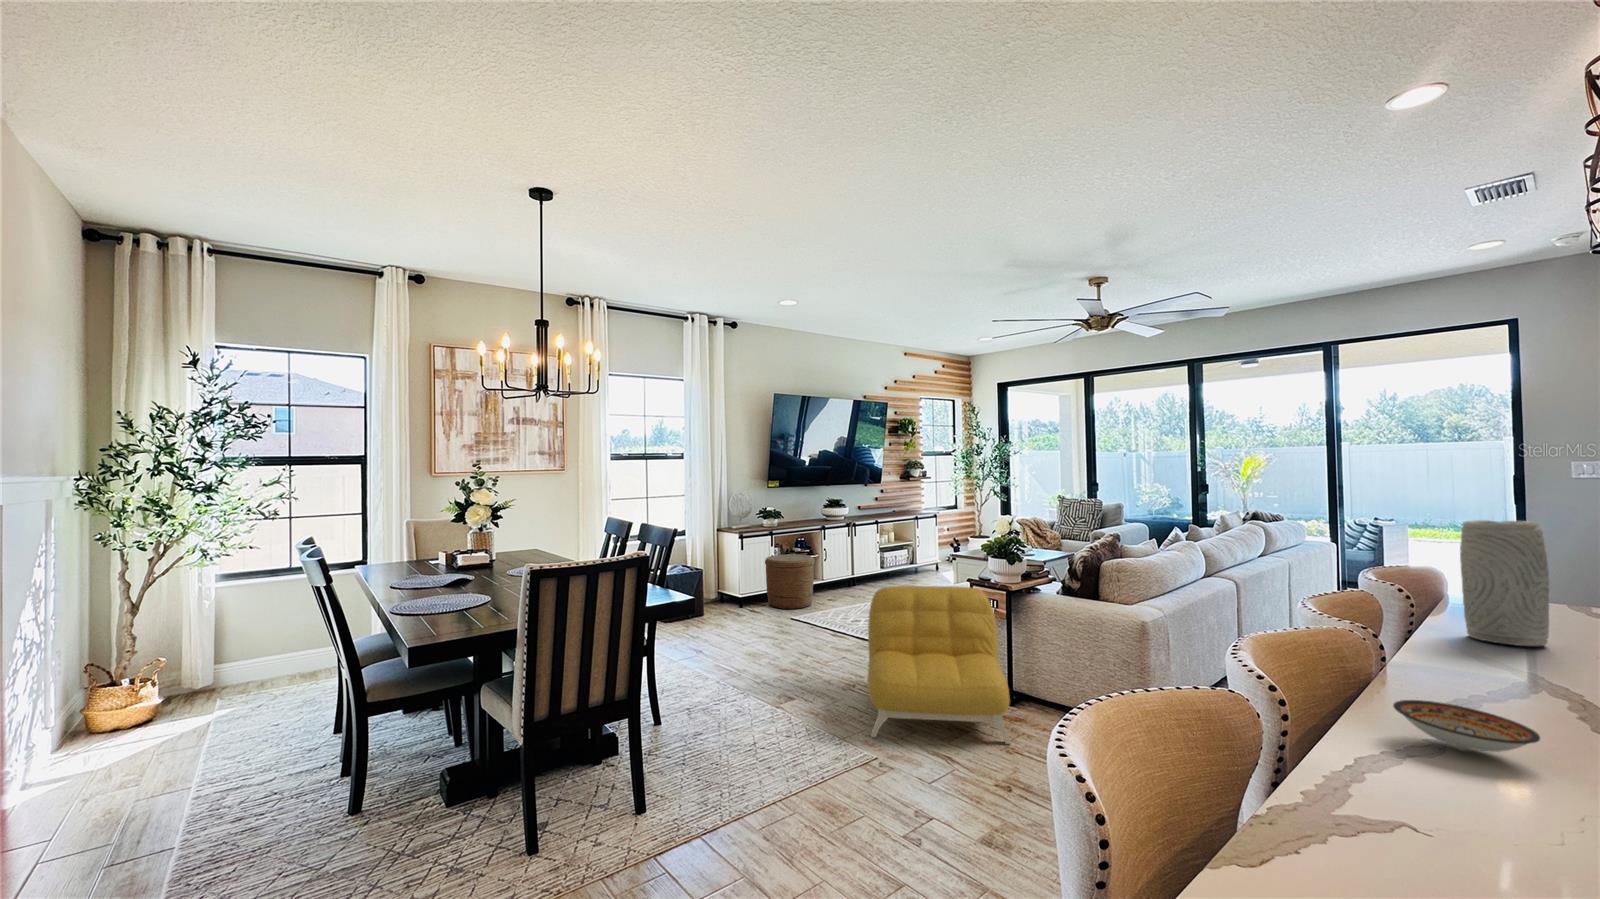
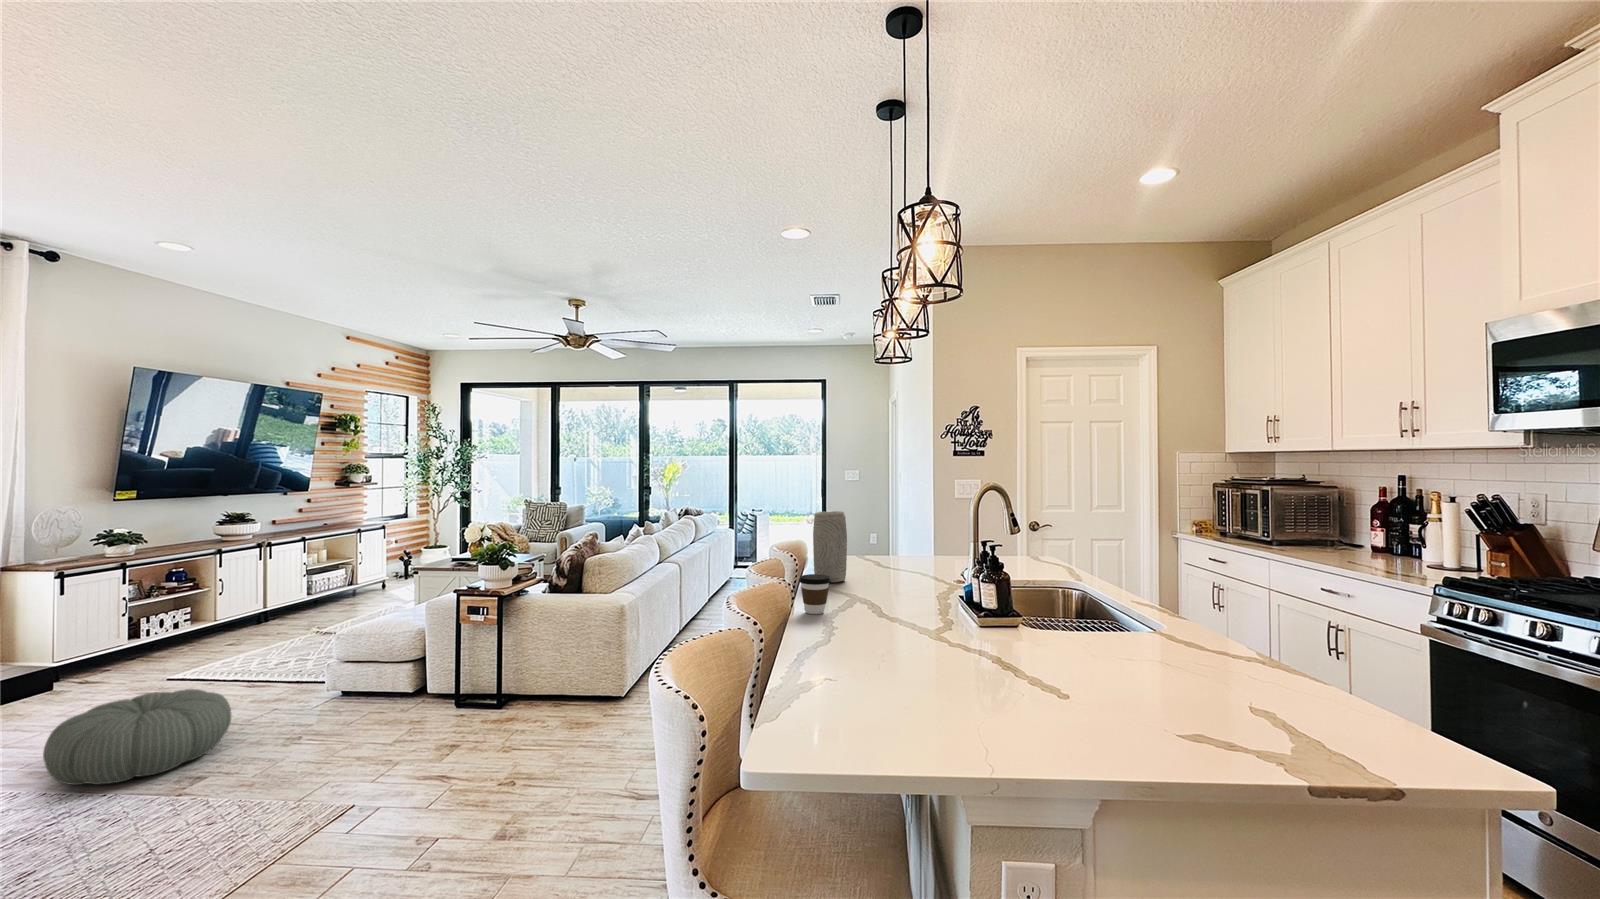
woven basket: present [765,554,815,609] -> none [110,591,208,671]
armchair: present [867,586,1011,744] -> none [329,599,506,787]
coffee cup: none [1410,623,1490,697] -> present [799,574,831,614]
pouf: none [719,625,813,685] -> present [43,689,231,785]
ceramic bowl: present [1393,700,1540,752] -> none [798,617,853,639]

